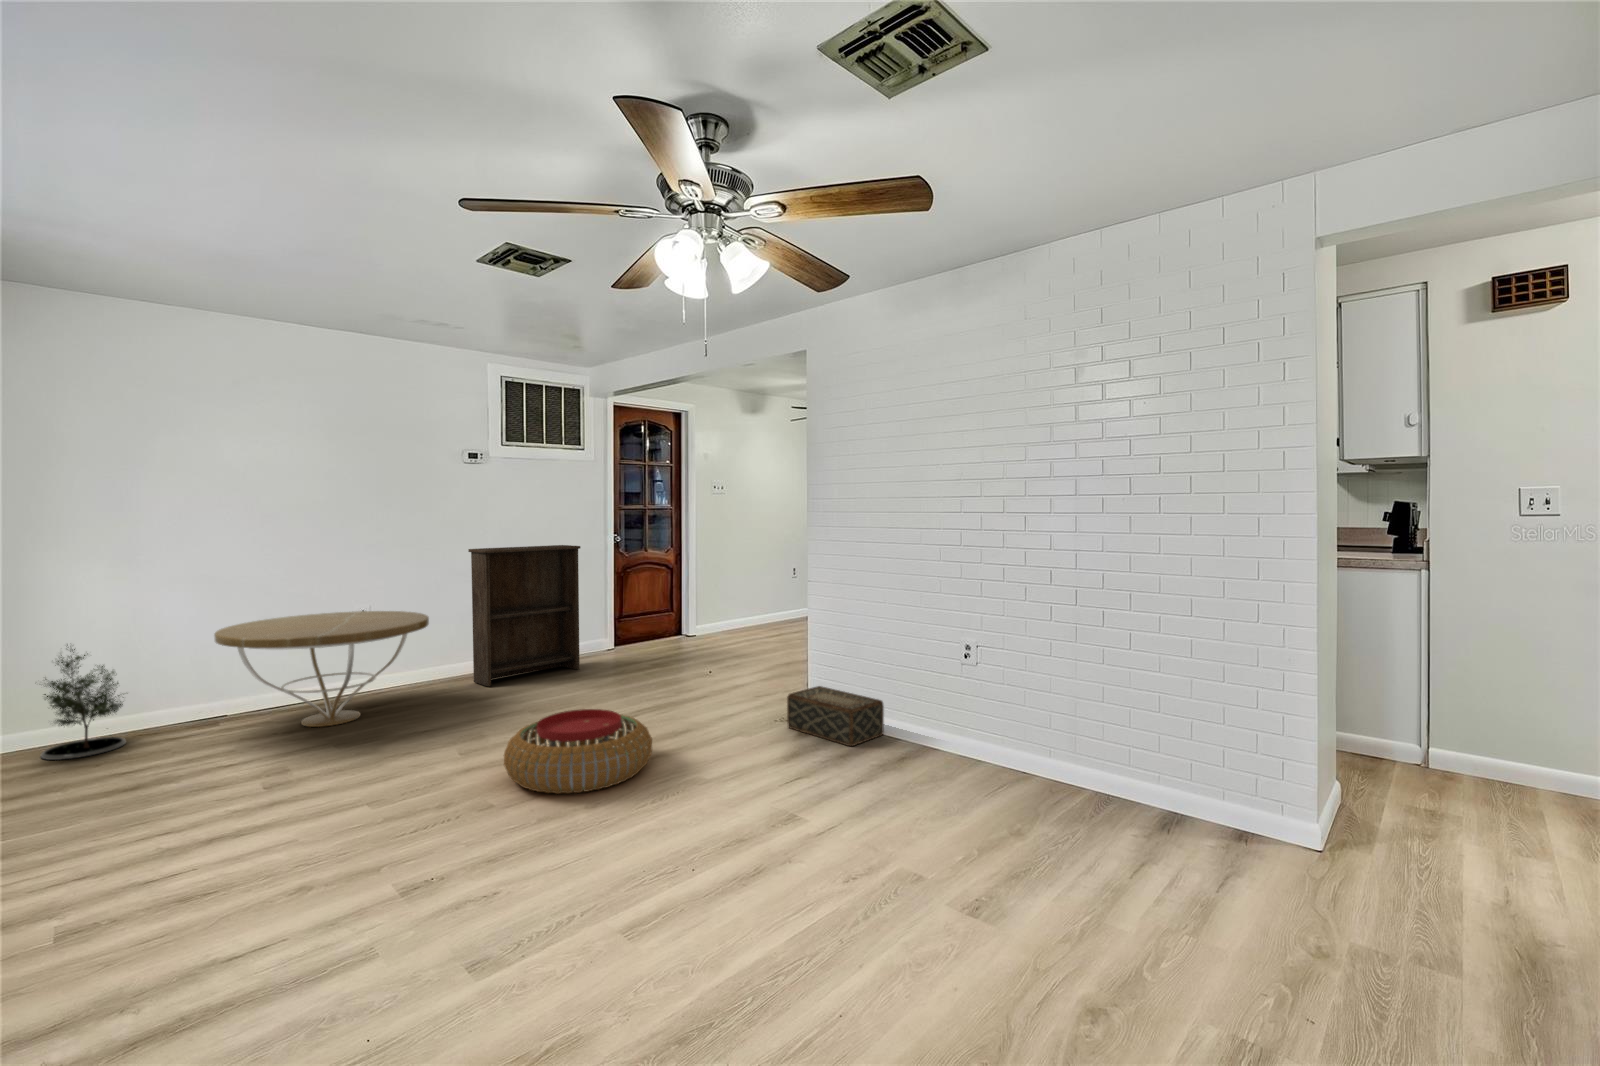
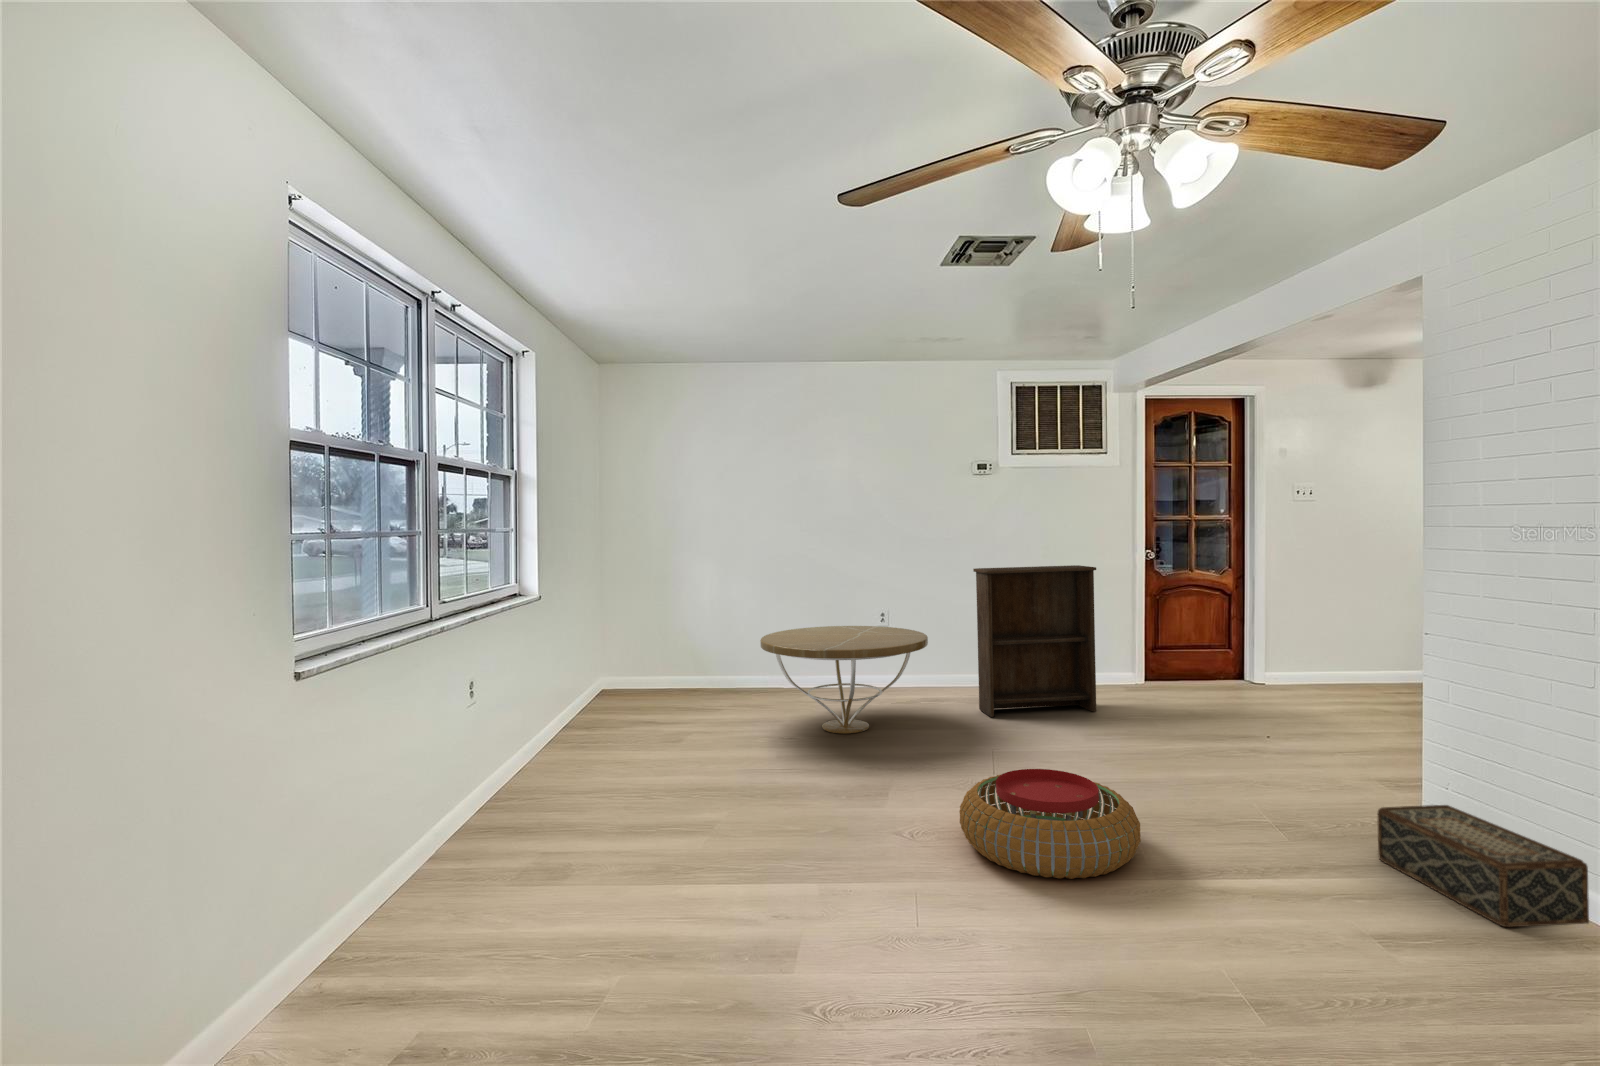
potted tree: present [41,645,126,760] -> none [660,636,714,727]

